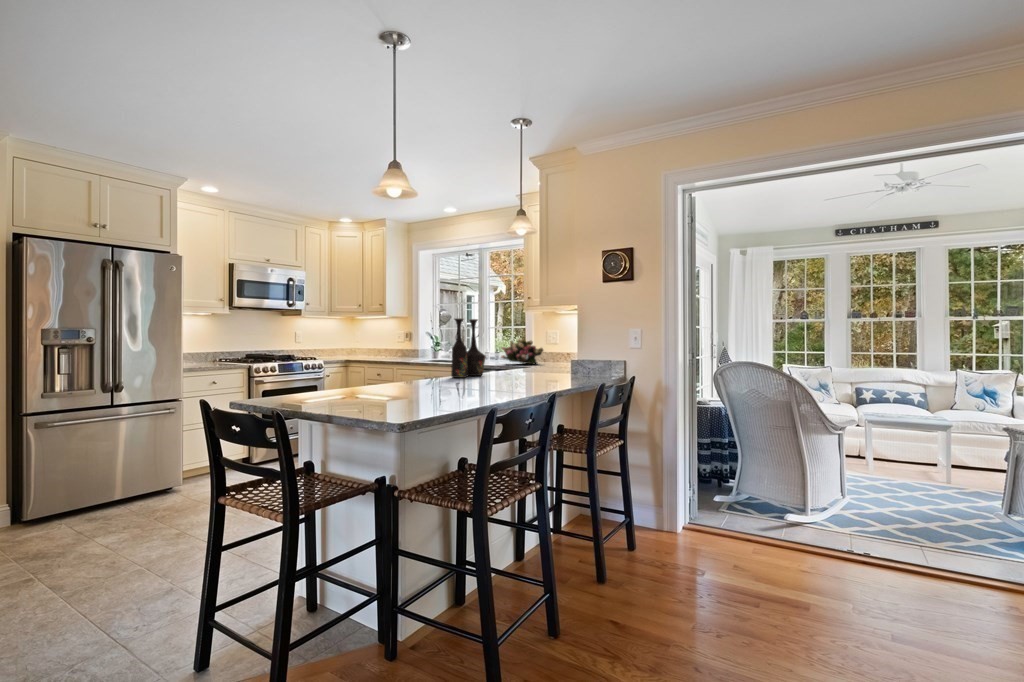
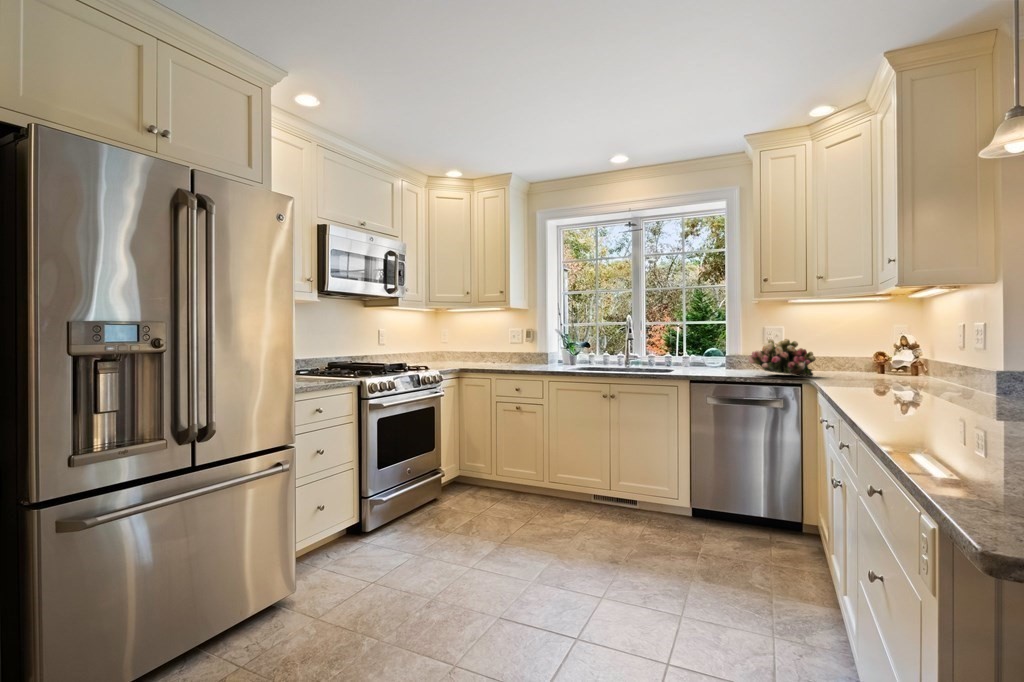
vase: present [451,318,486,378] -> none [882,302,939,413]

